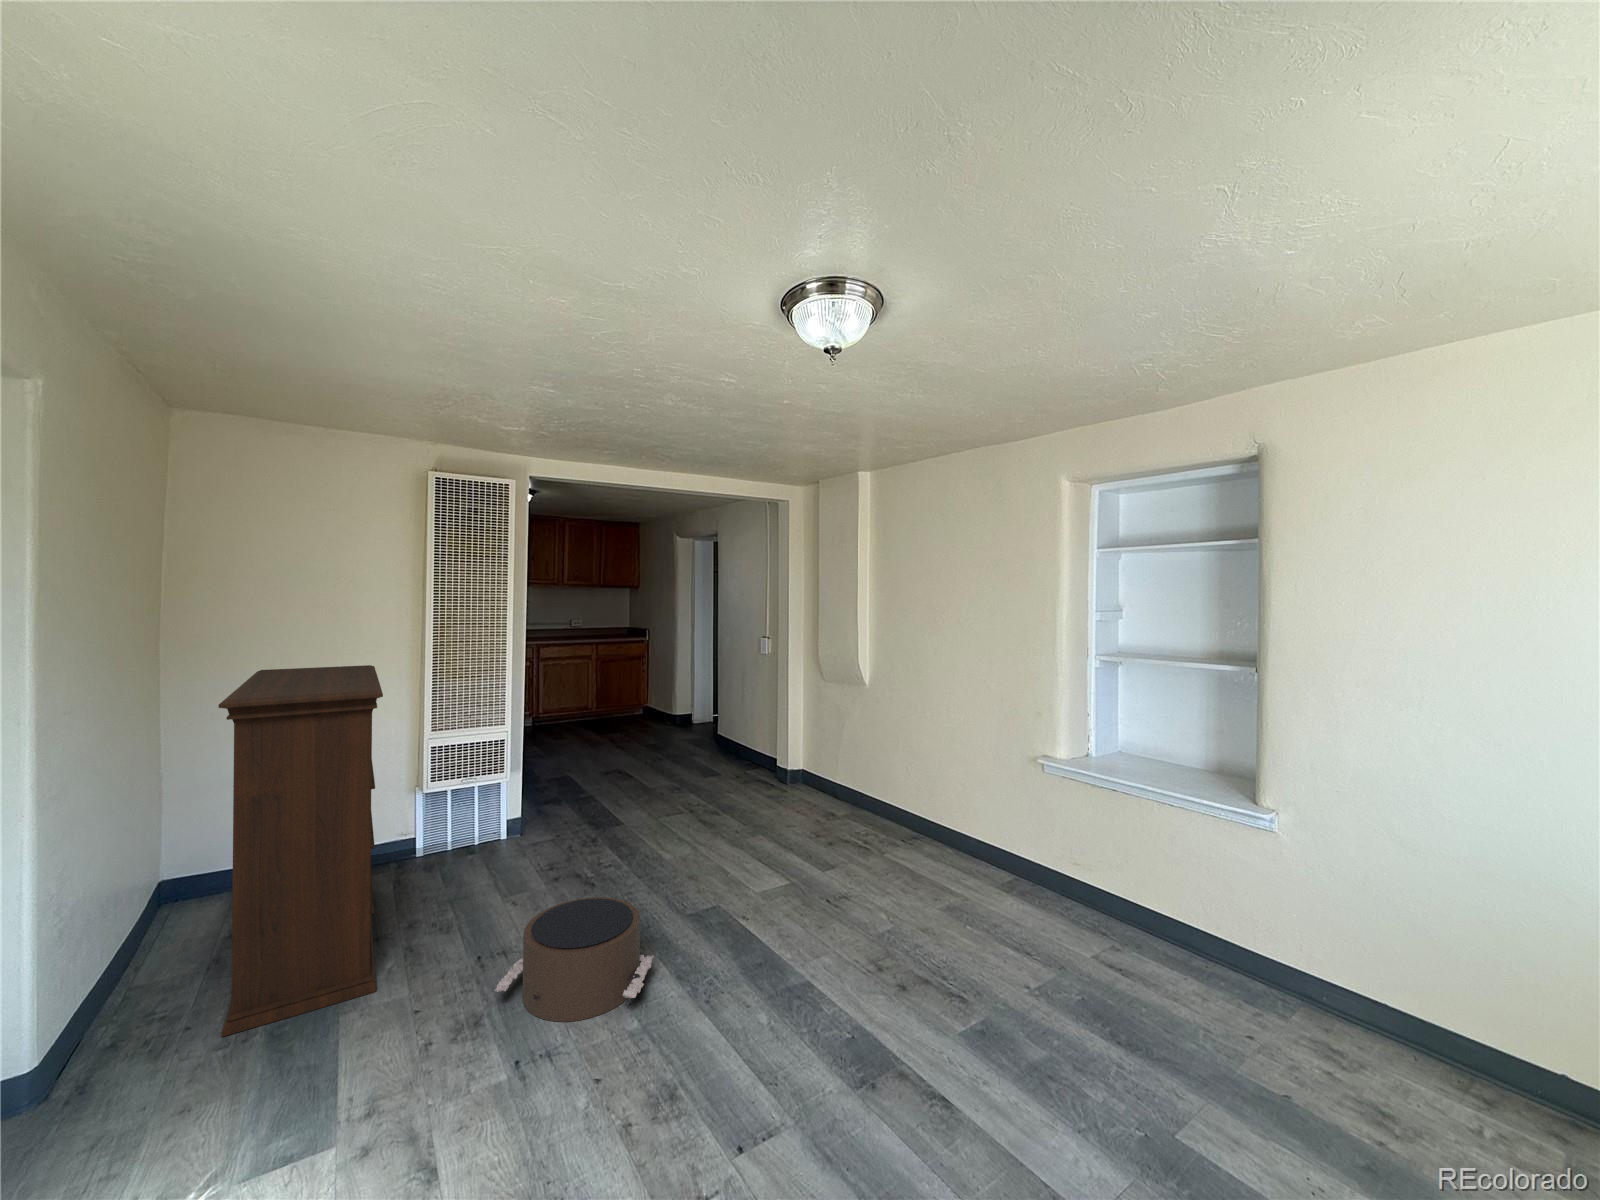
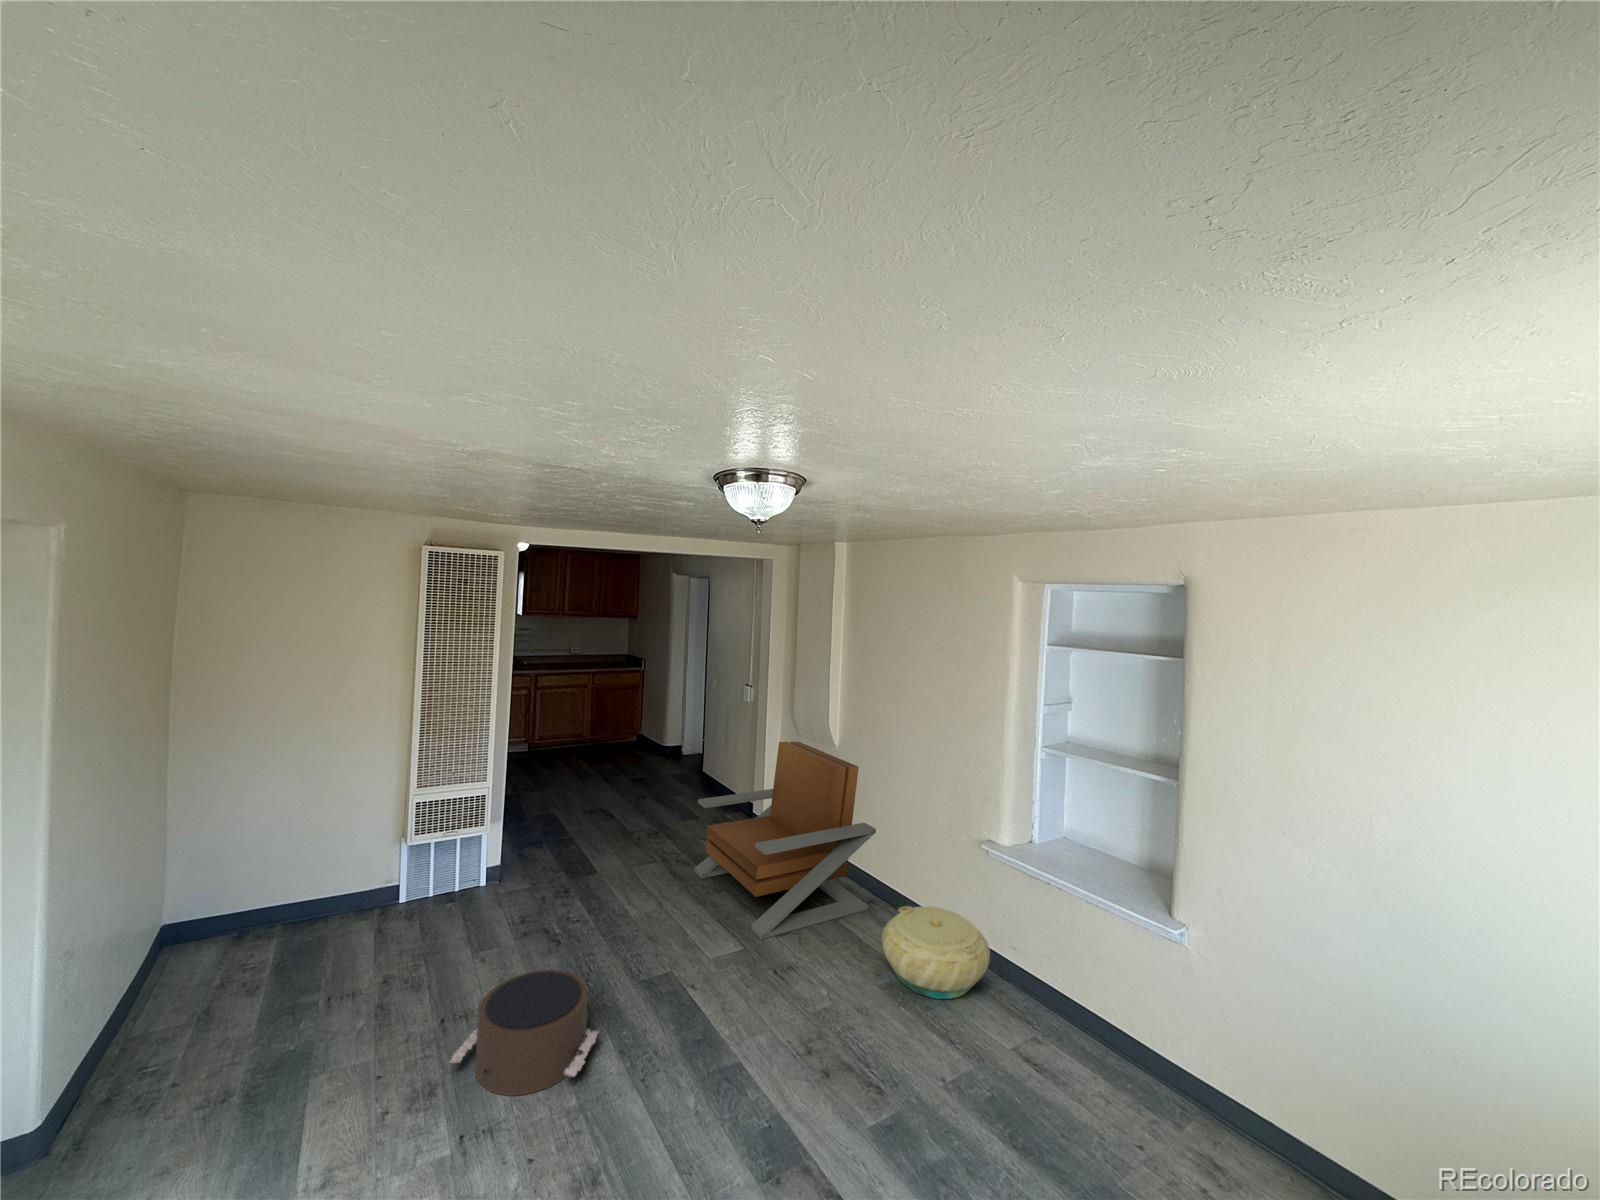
bookshelf: present [219,665,383,1037] -> none [203,731,363,1096]
lounge chair: none [725,683,917,873] -> present [694,742,876,939]
basket: none [938,829,1054,917] -> present [882,906,990,999]

